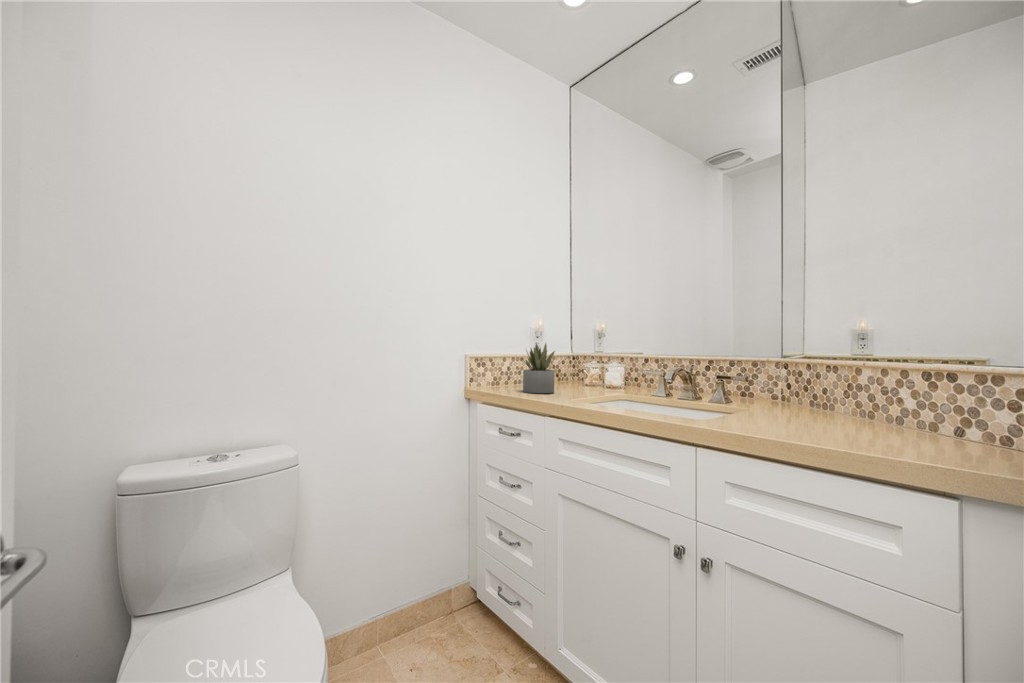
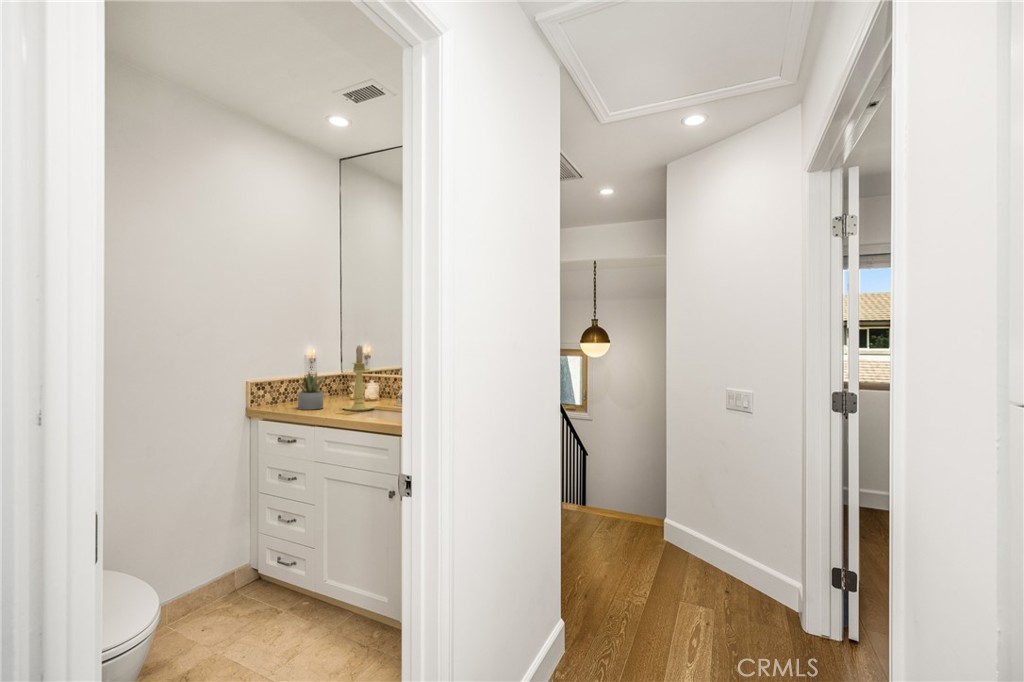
candle holder: none [579,306,624,398] -> present [343,345,375,411]

